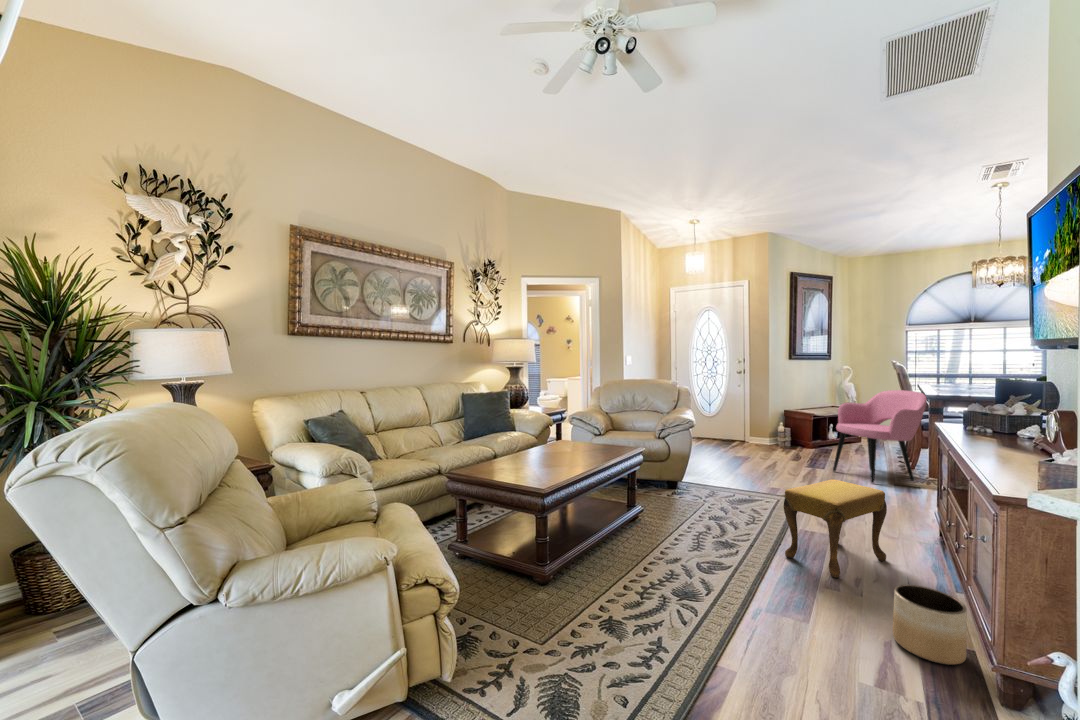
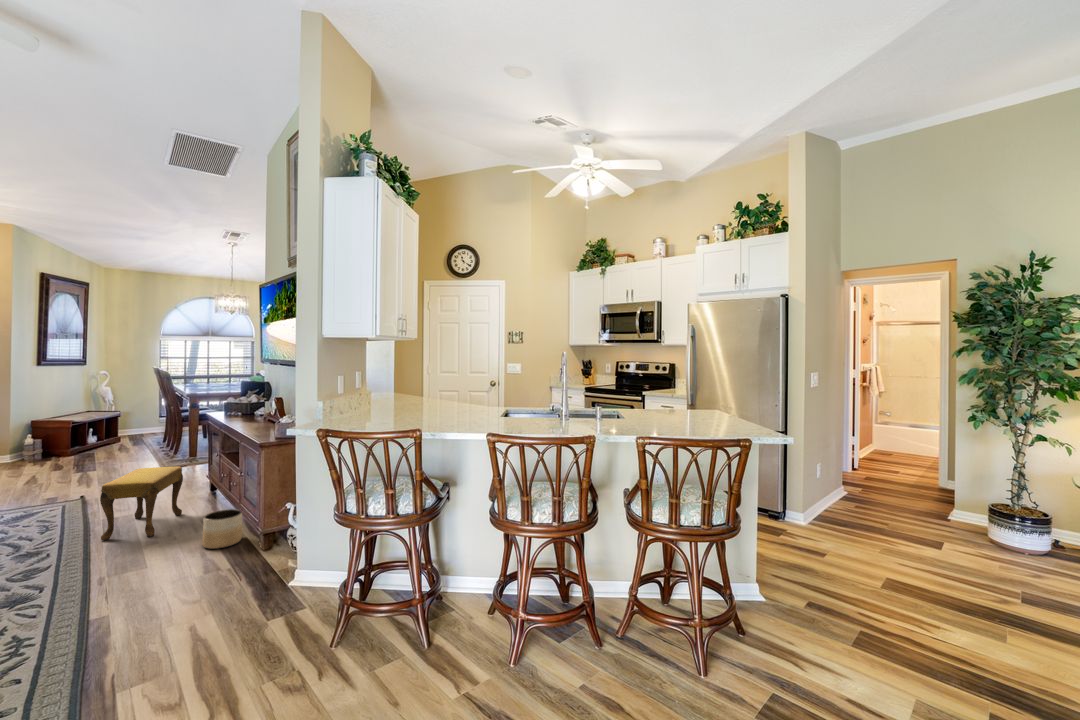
armchair: present [833,390,927,483] -> none [106,393,190,471]

